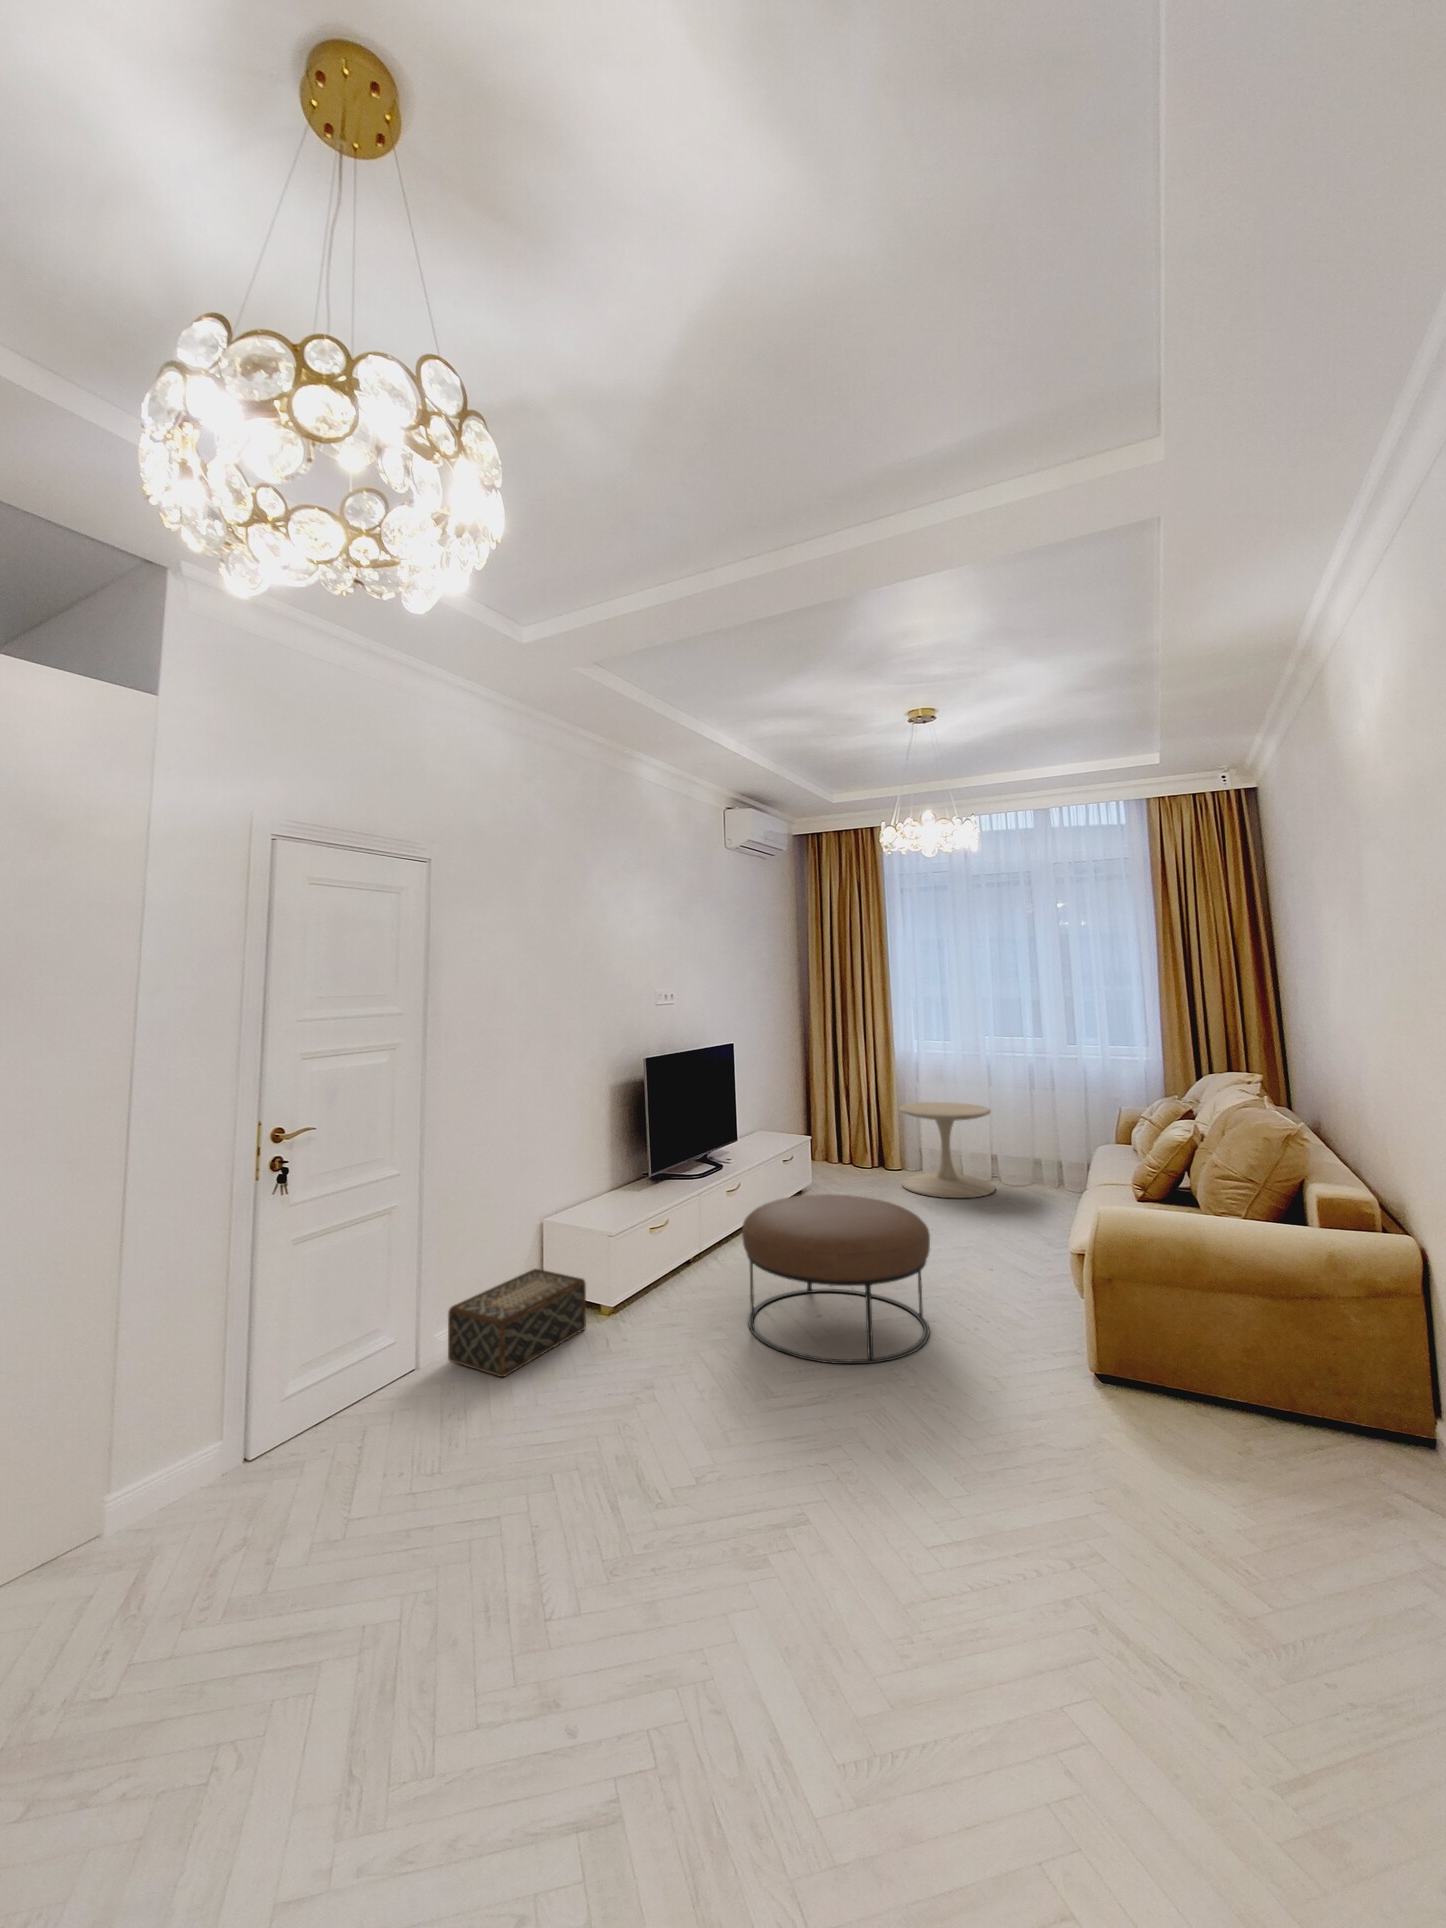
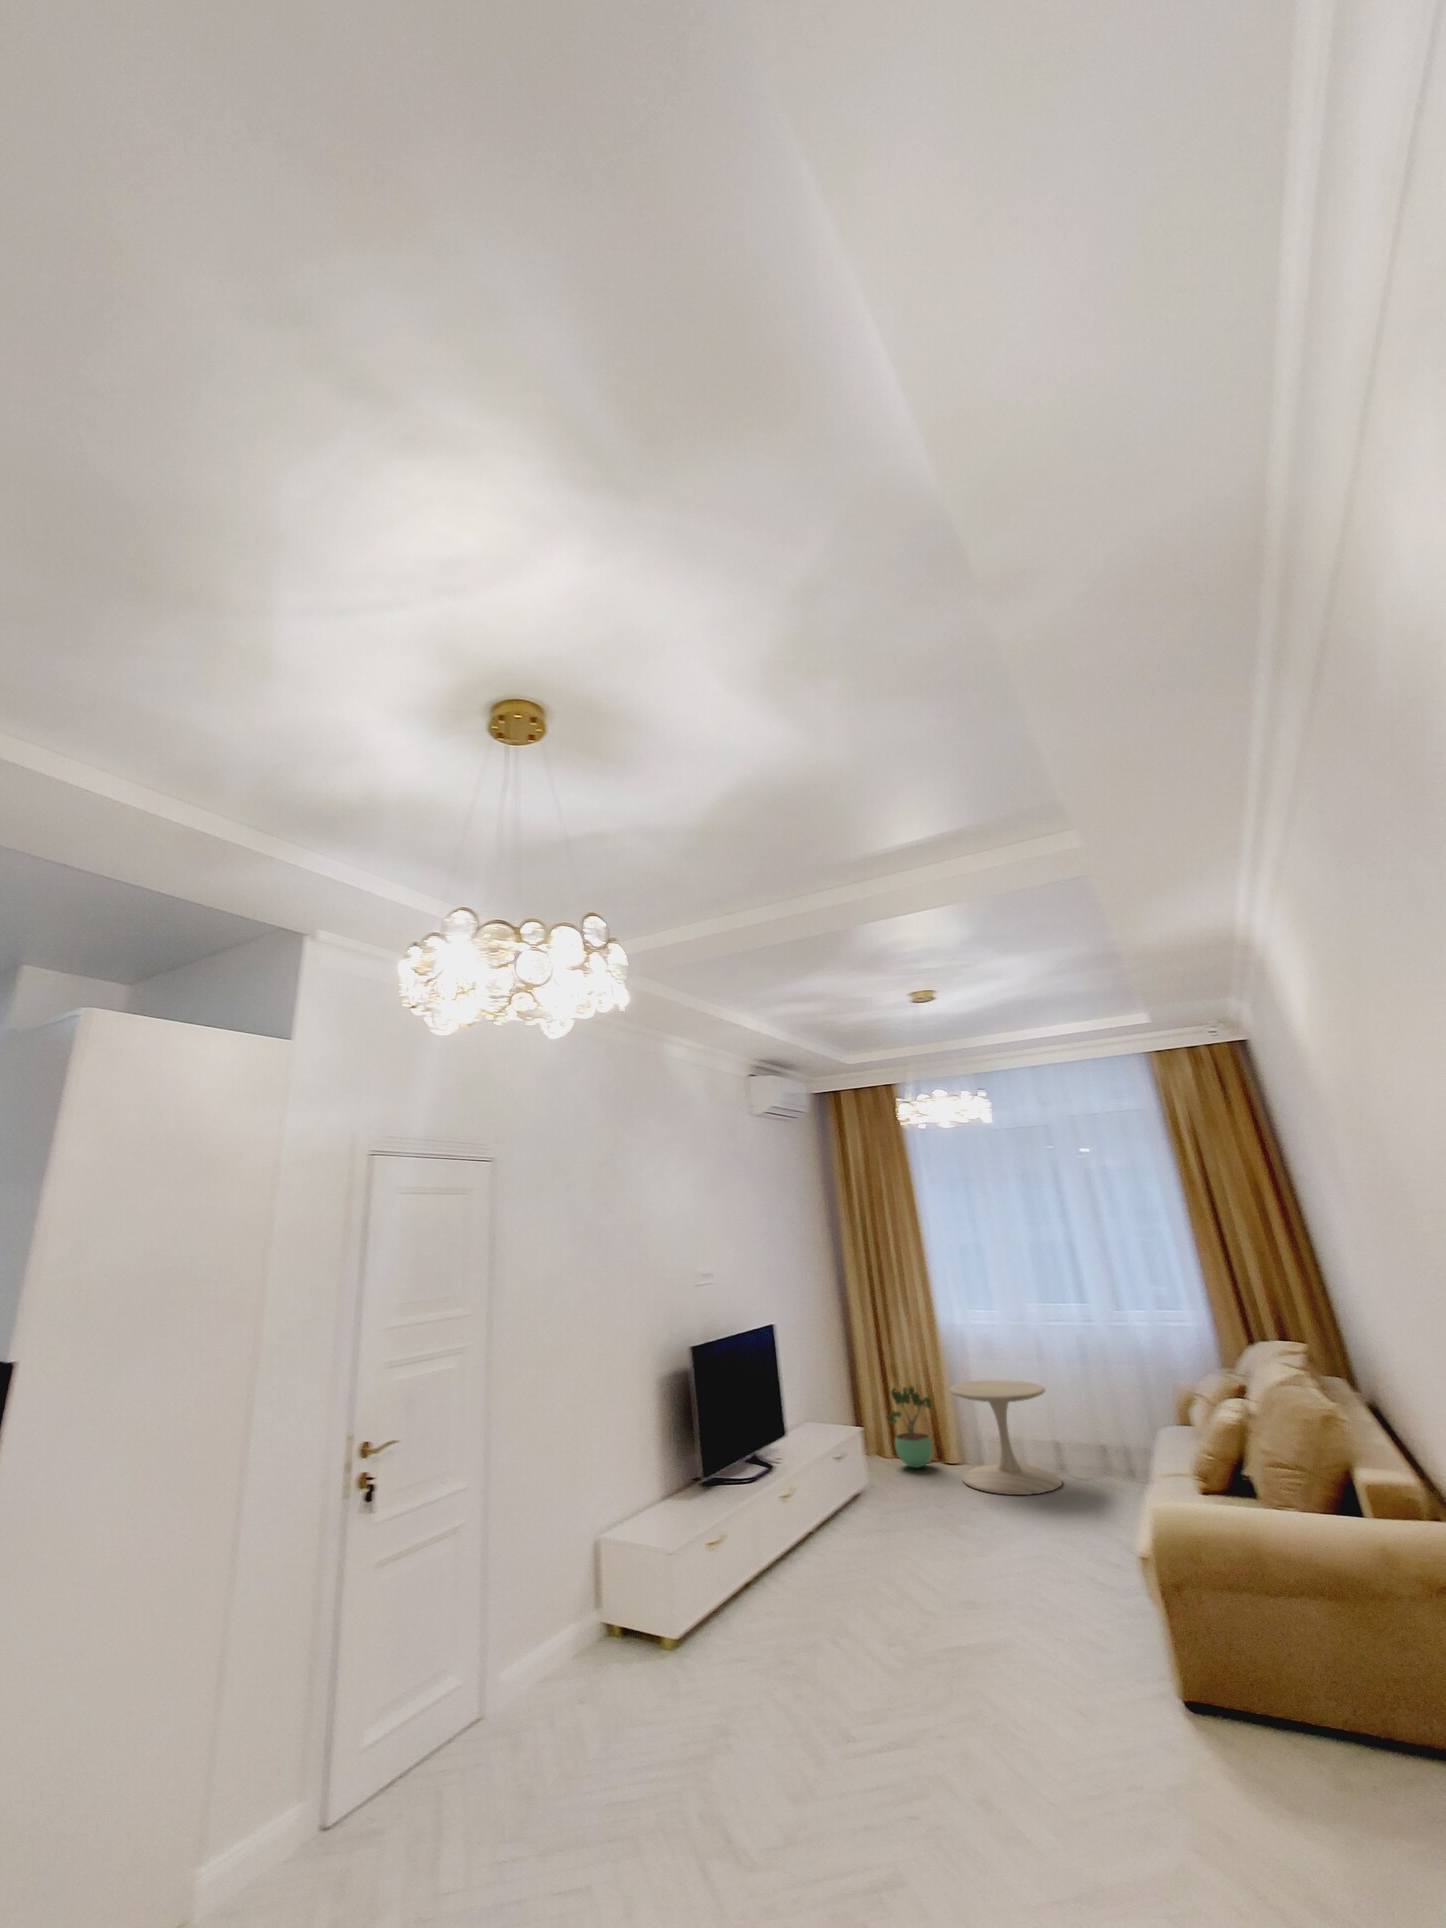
potted plant: none [836,1104,881,1173] -> present [887,1387,932,1468]
ottoman: present [742,1194,930,1364] -> none [803,1496,1008,1700]
woven basket: present [448,1269,586,1377] -> none [508,1596,647,1729]

